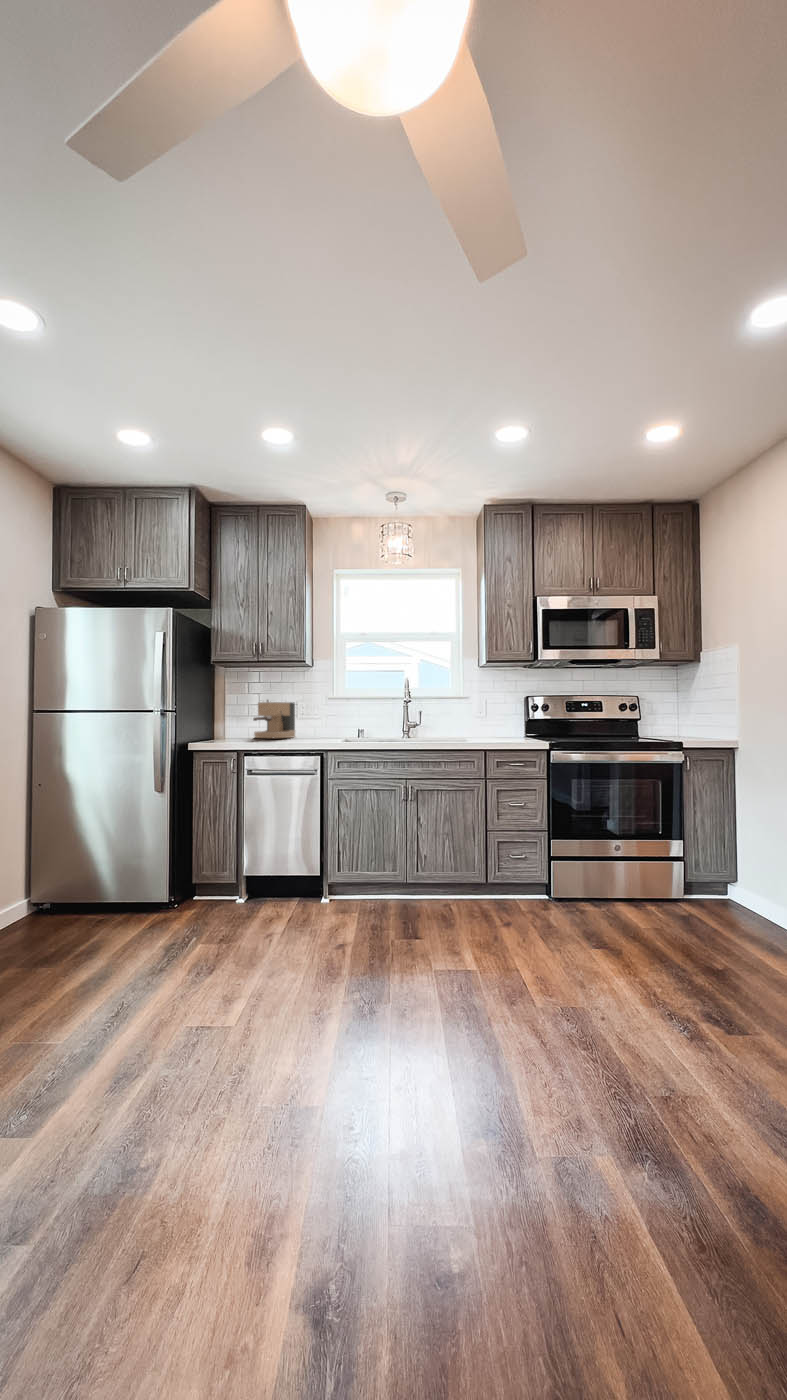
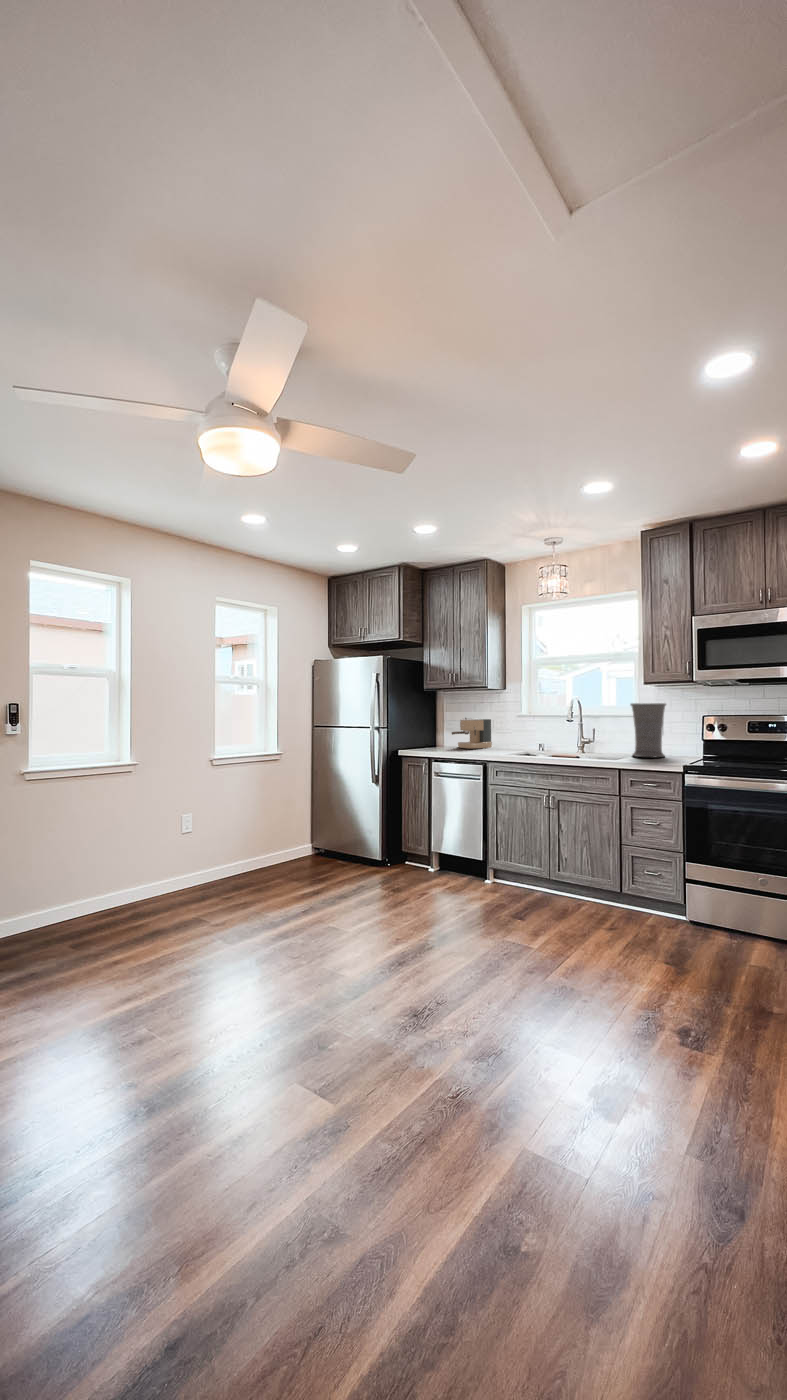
vase: none [471,682,506,738] -> present [630,703,666,757]

